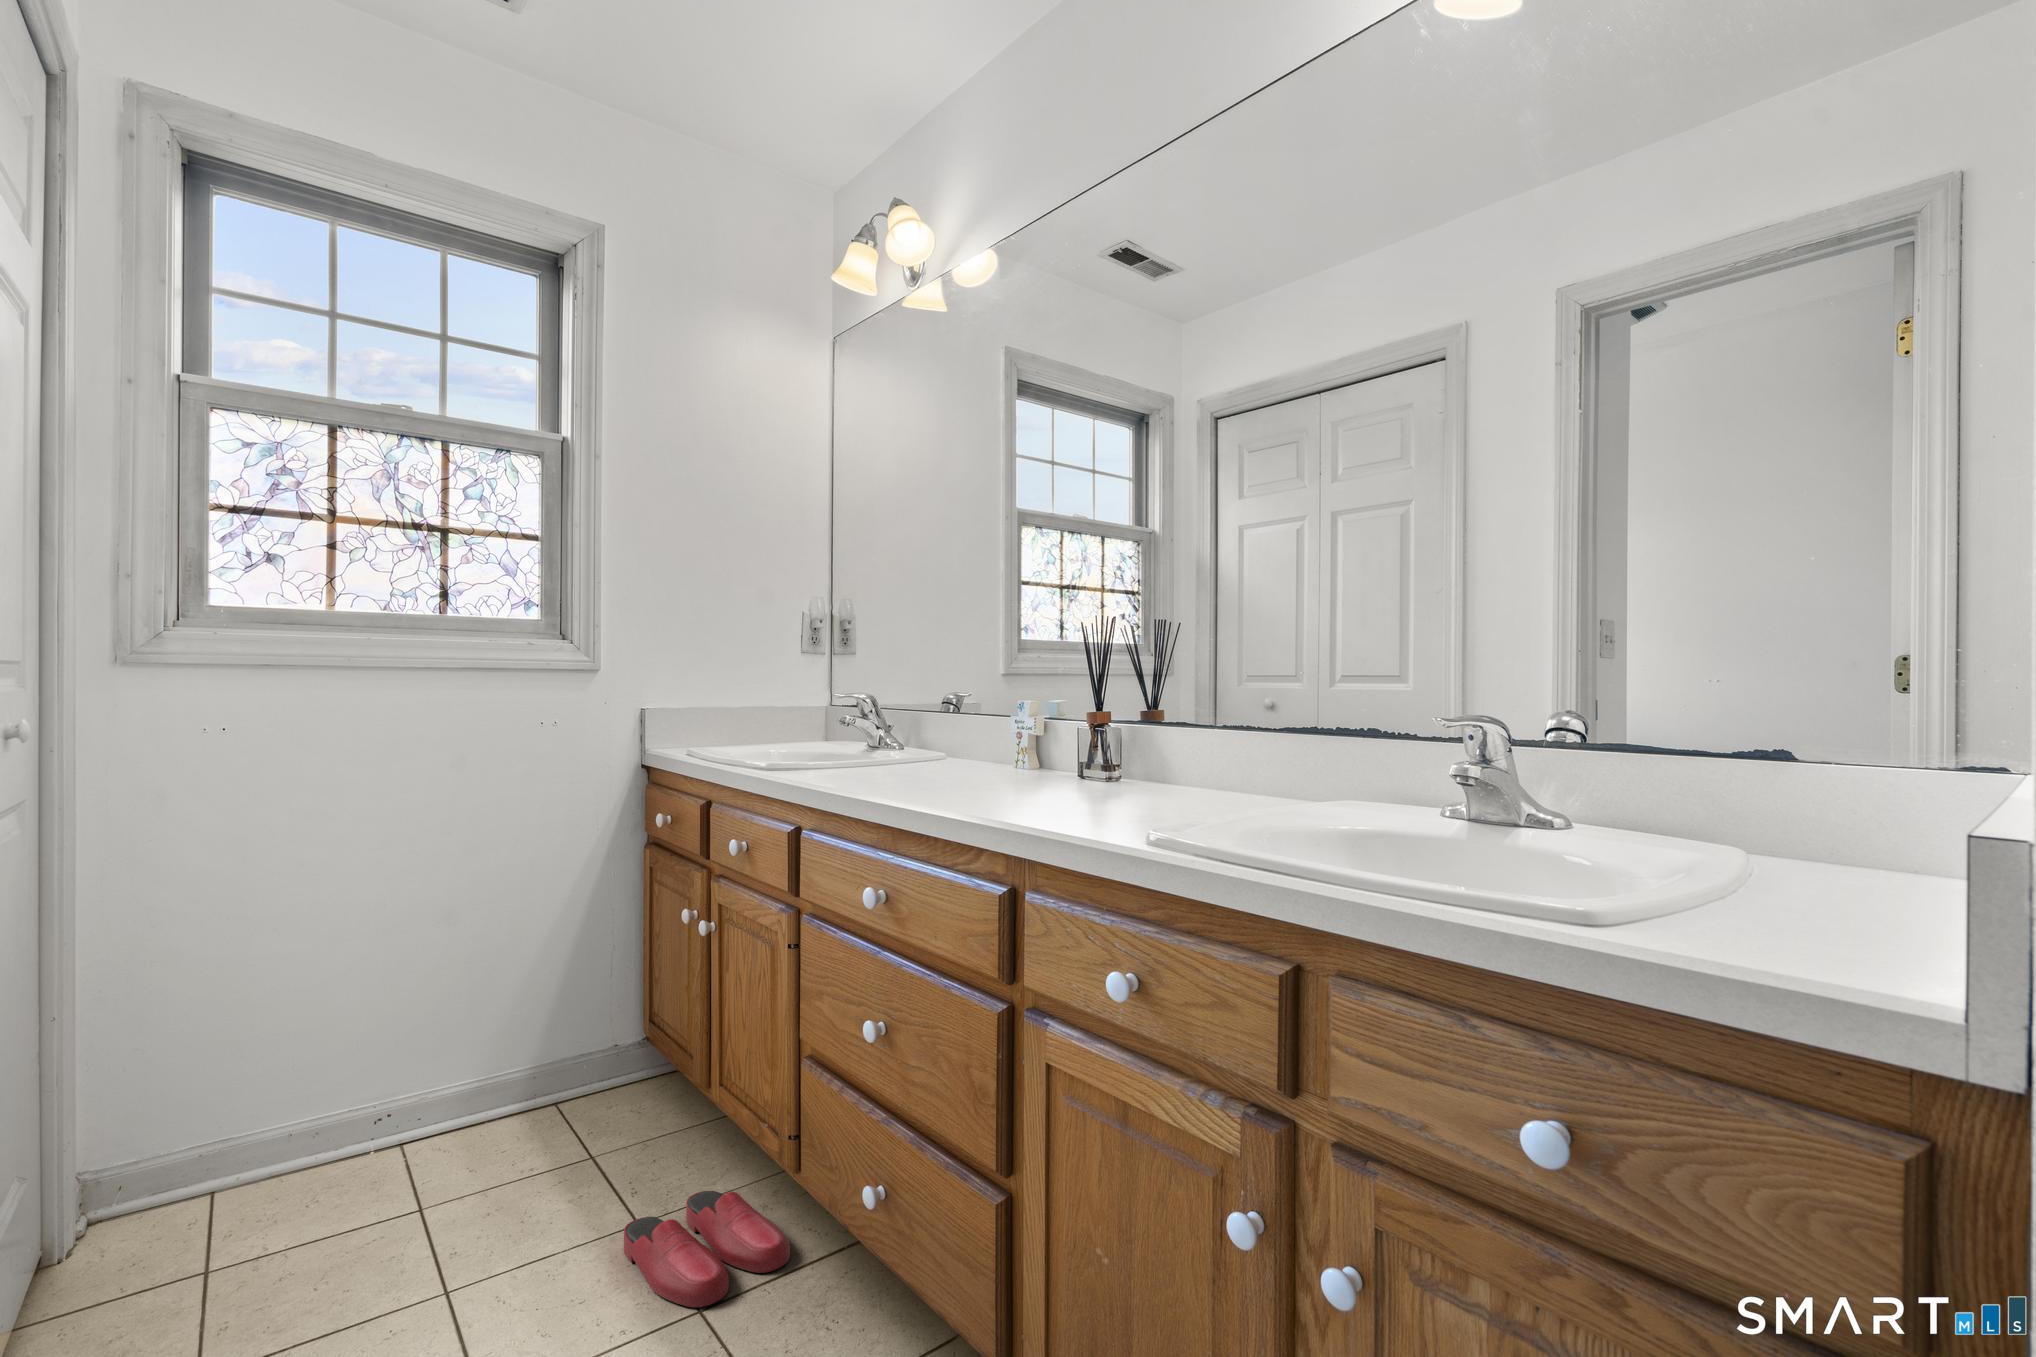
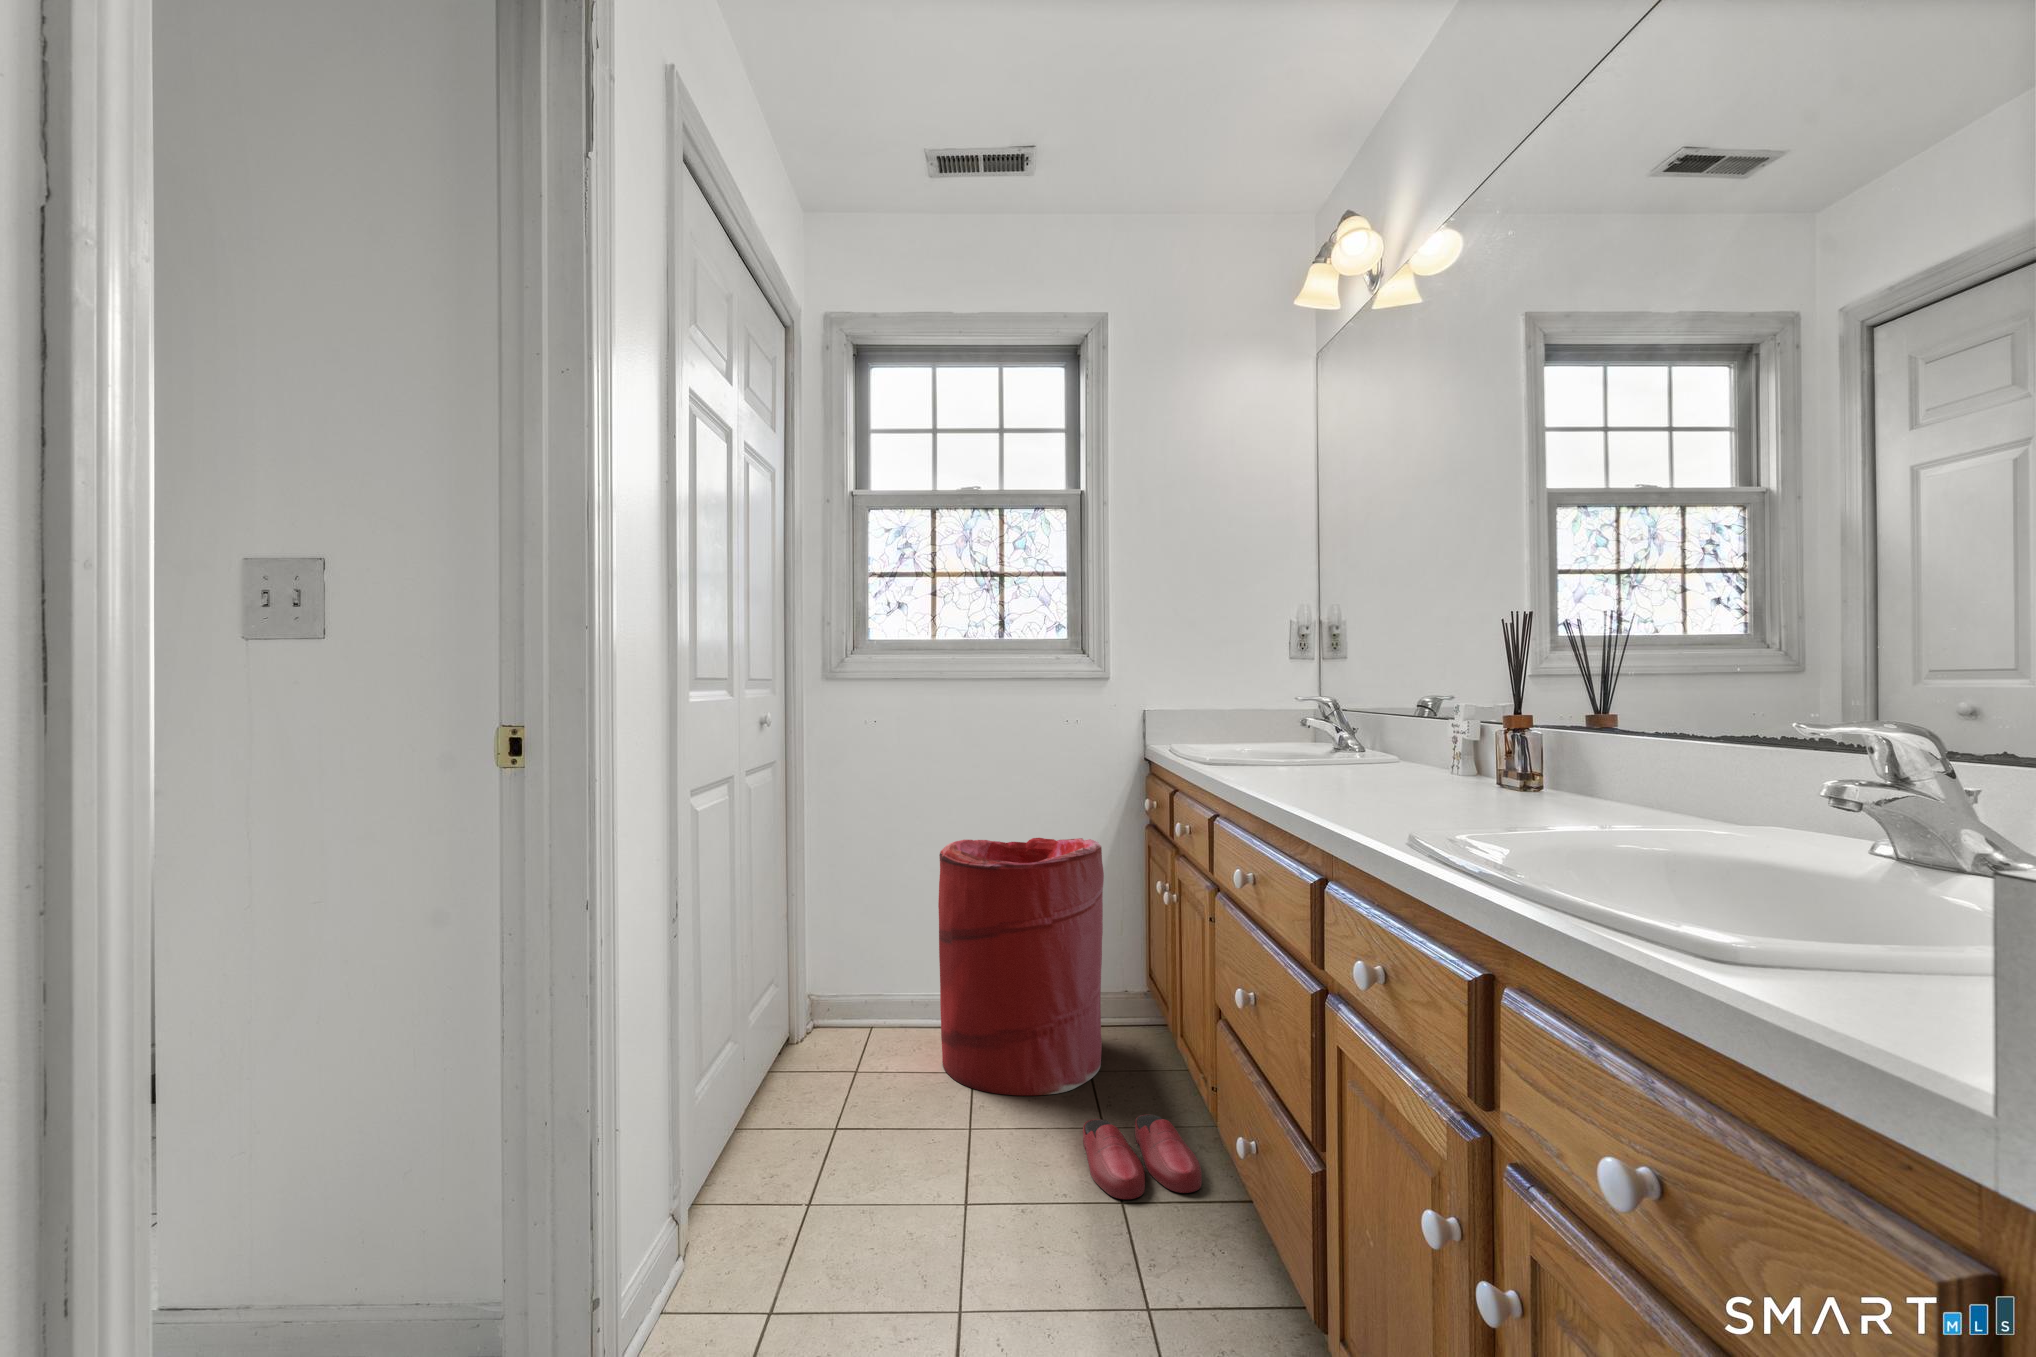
laundry hamper: none [360,871,610,1235] -> present [938,838,1104,1096]

